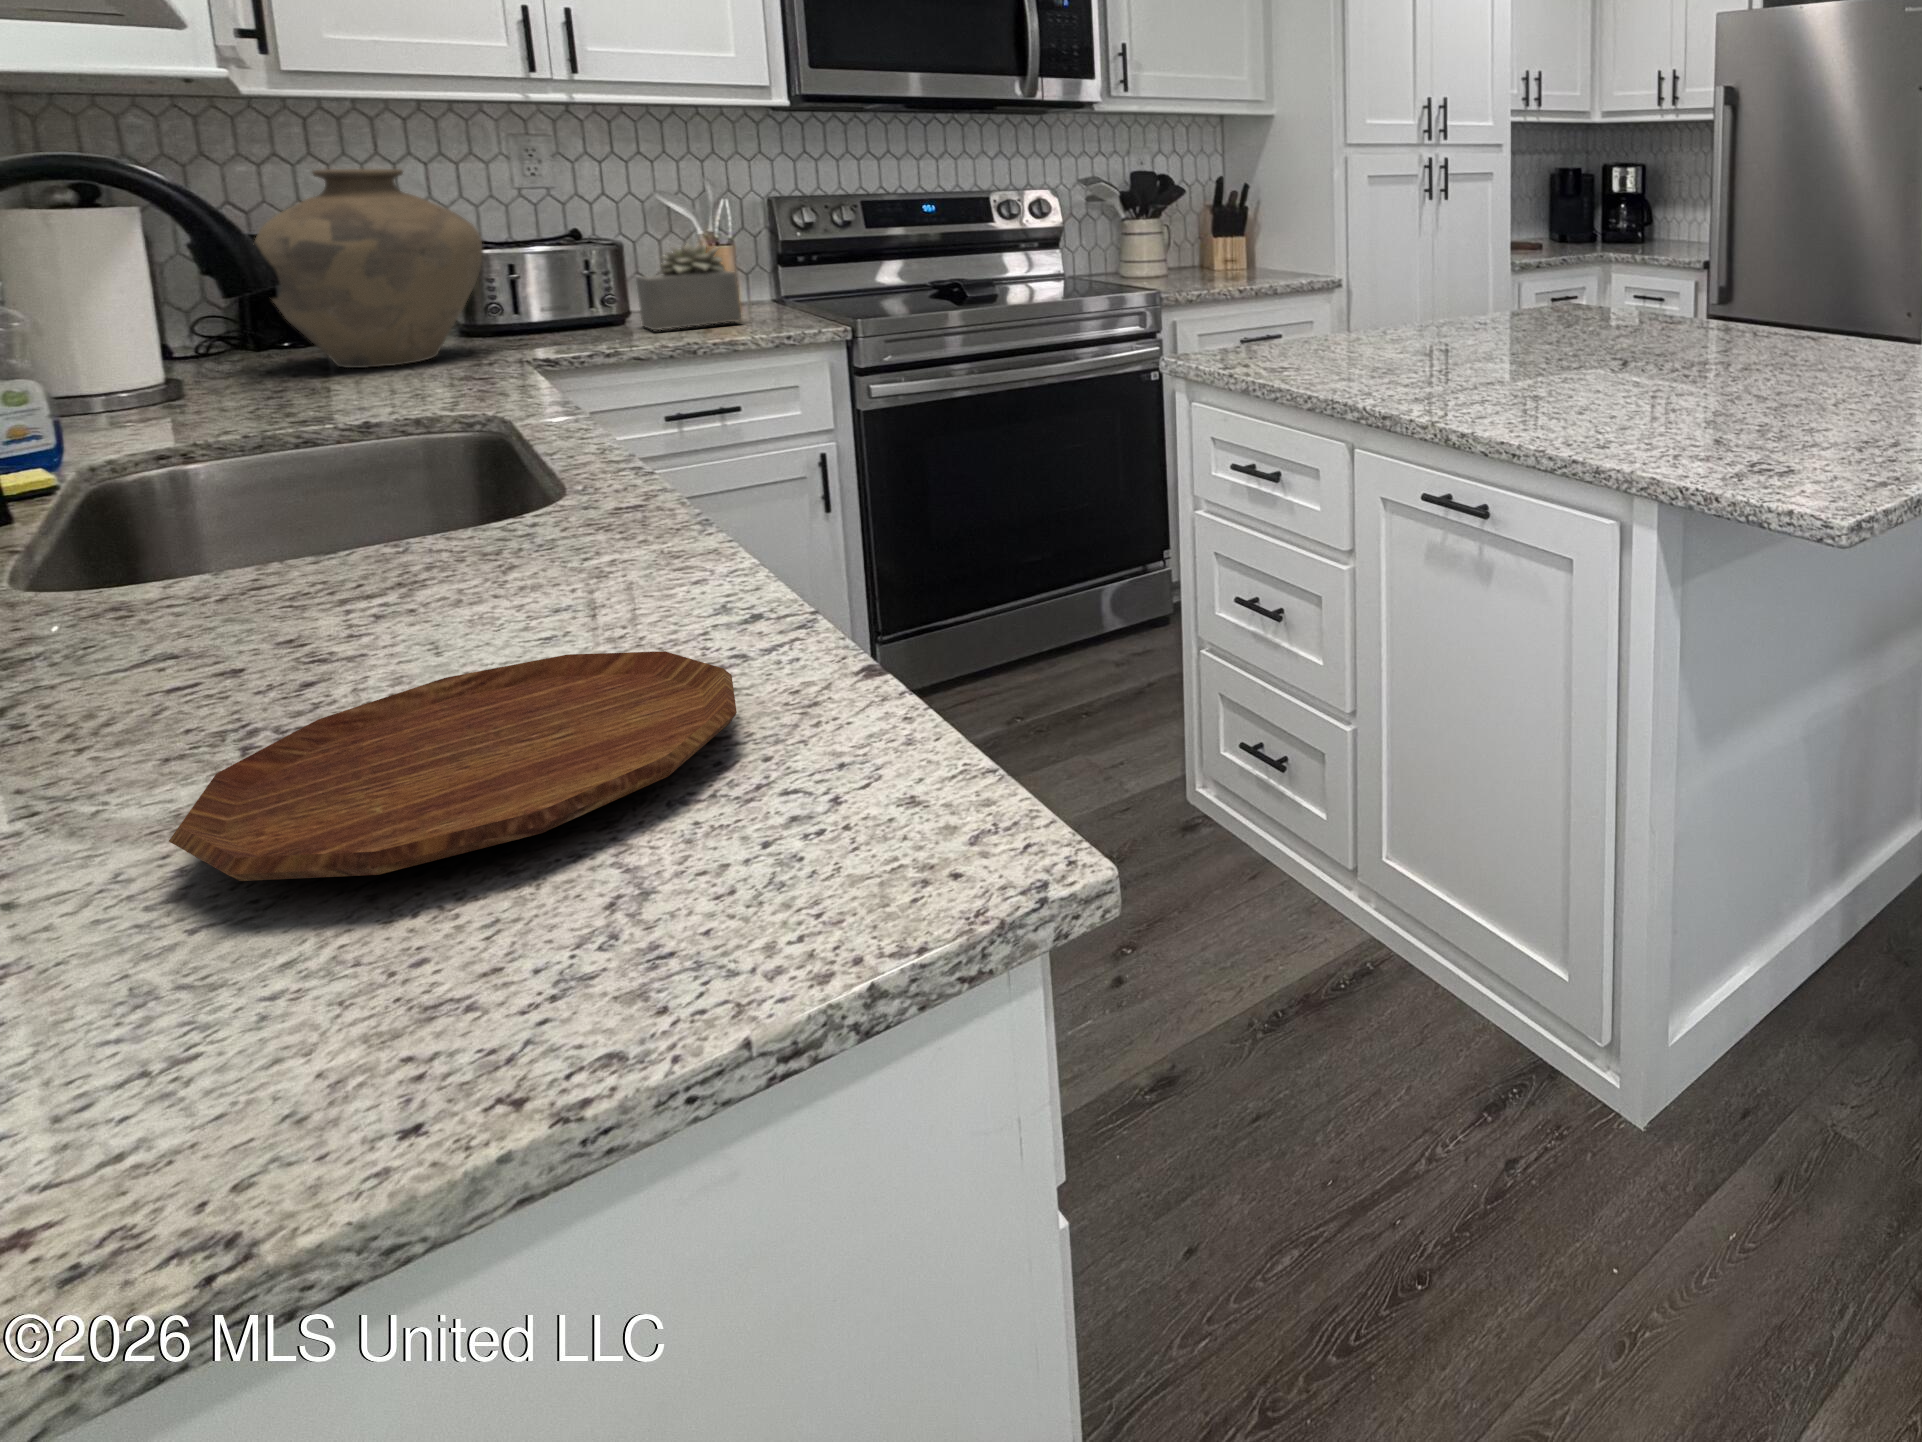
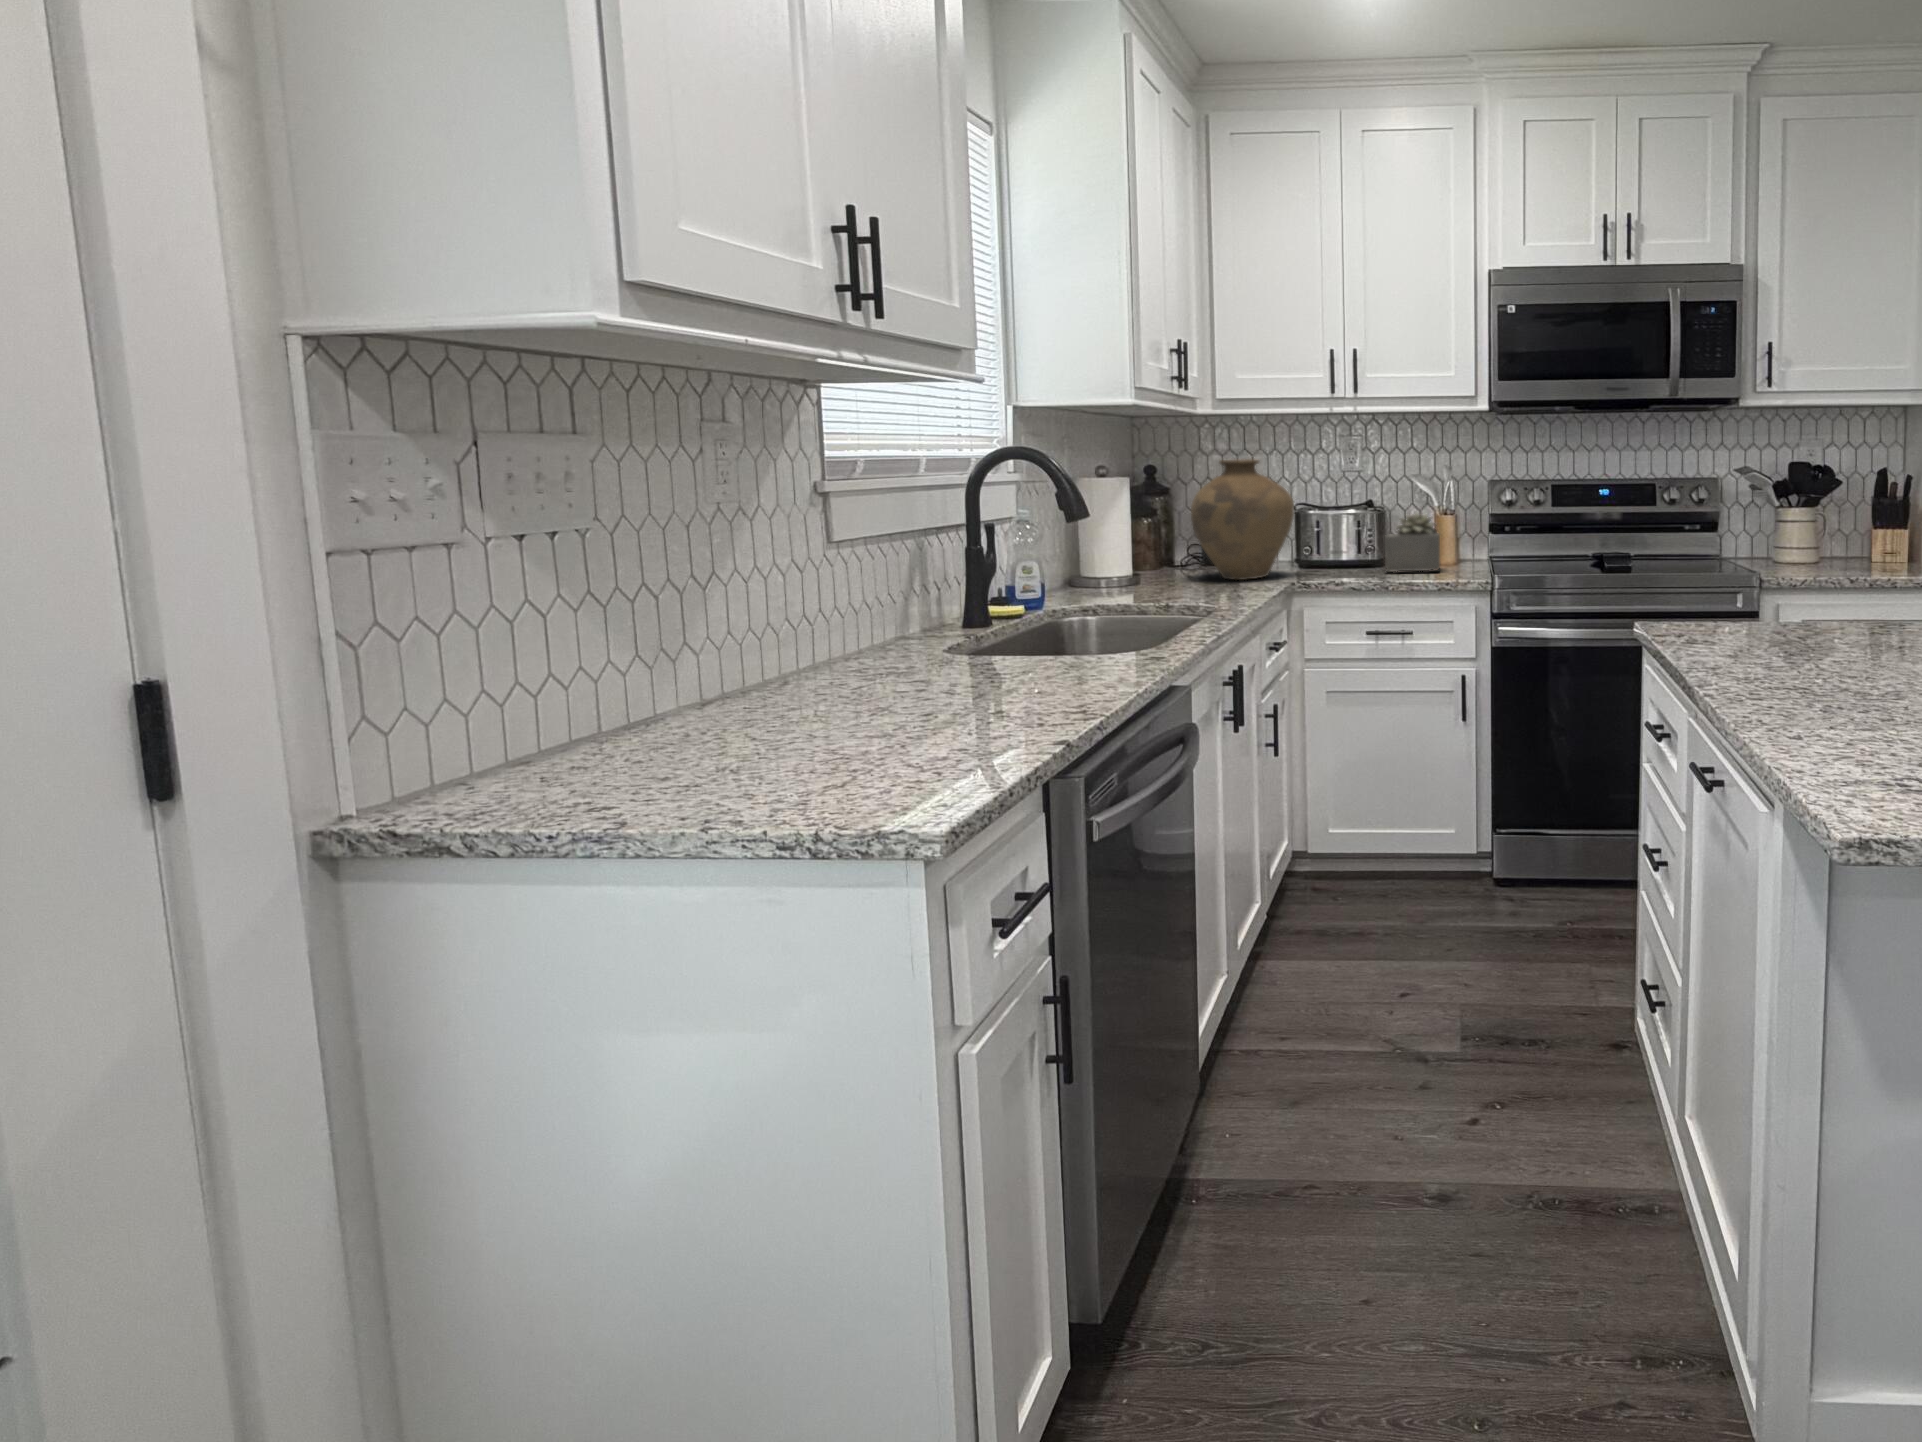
tray: present [169,651,737,881] -> none [703,722,948,792]

